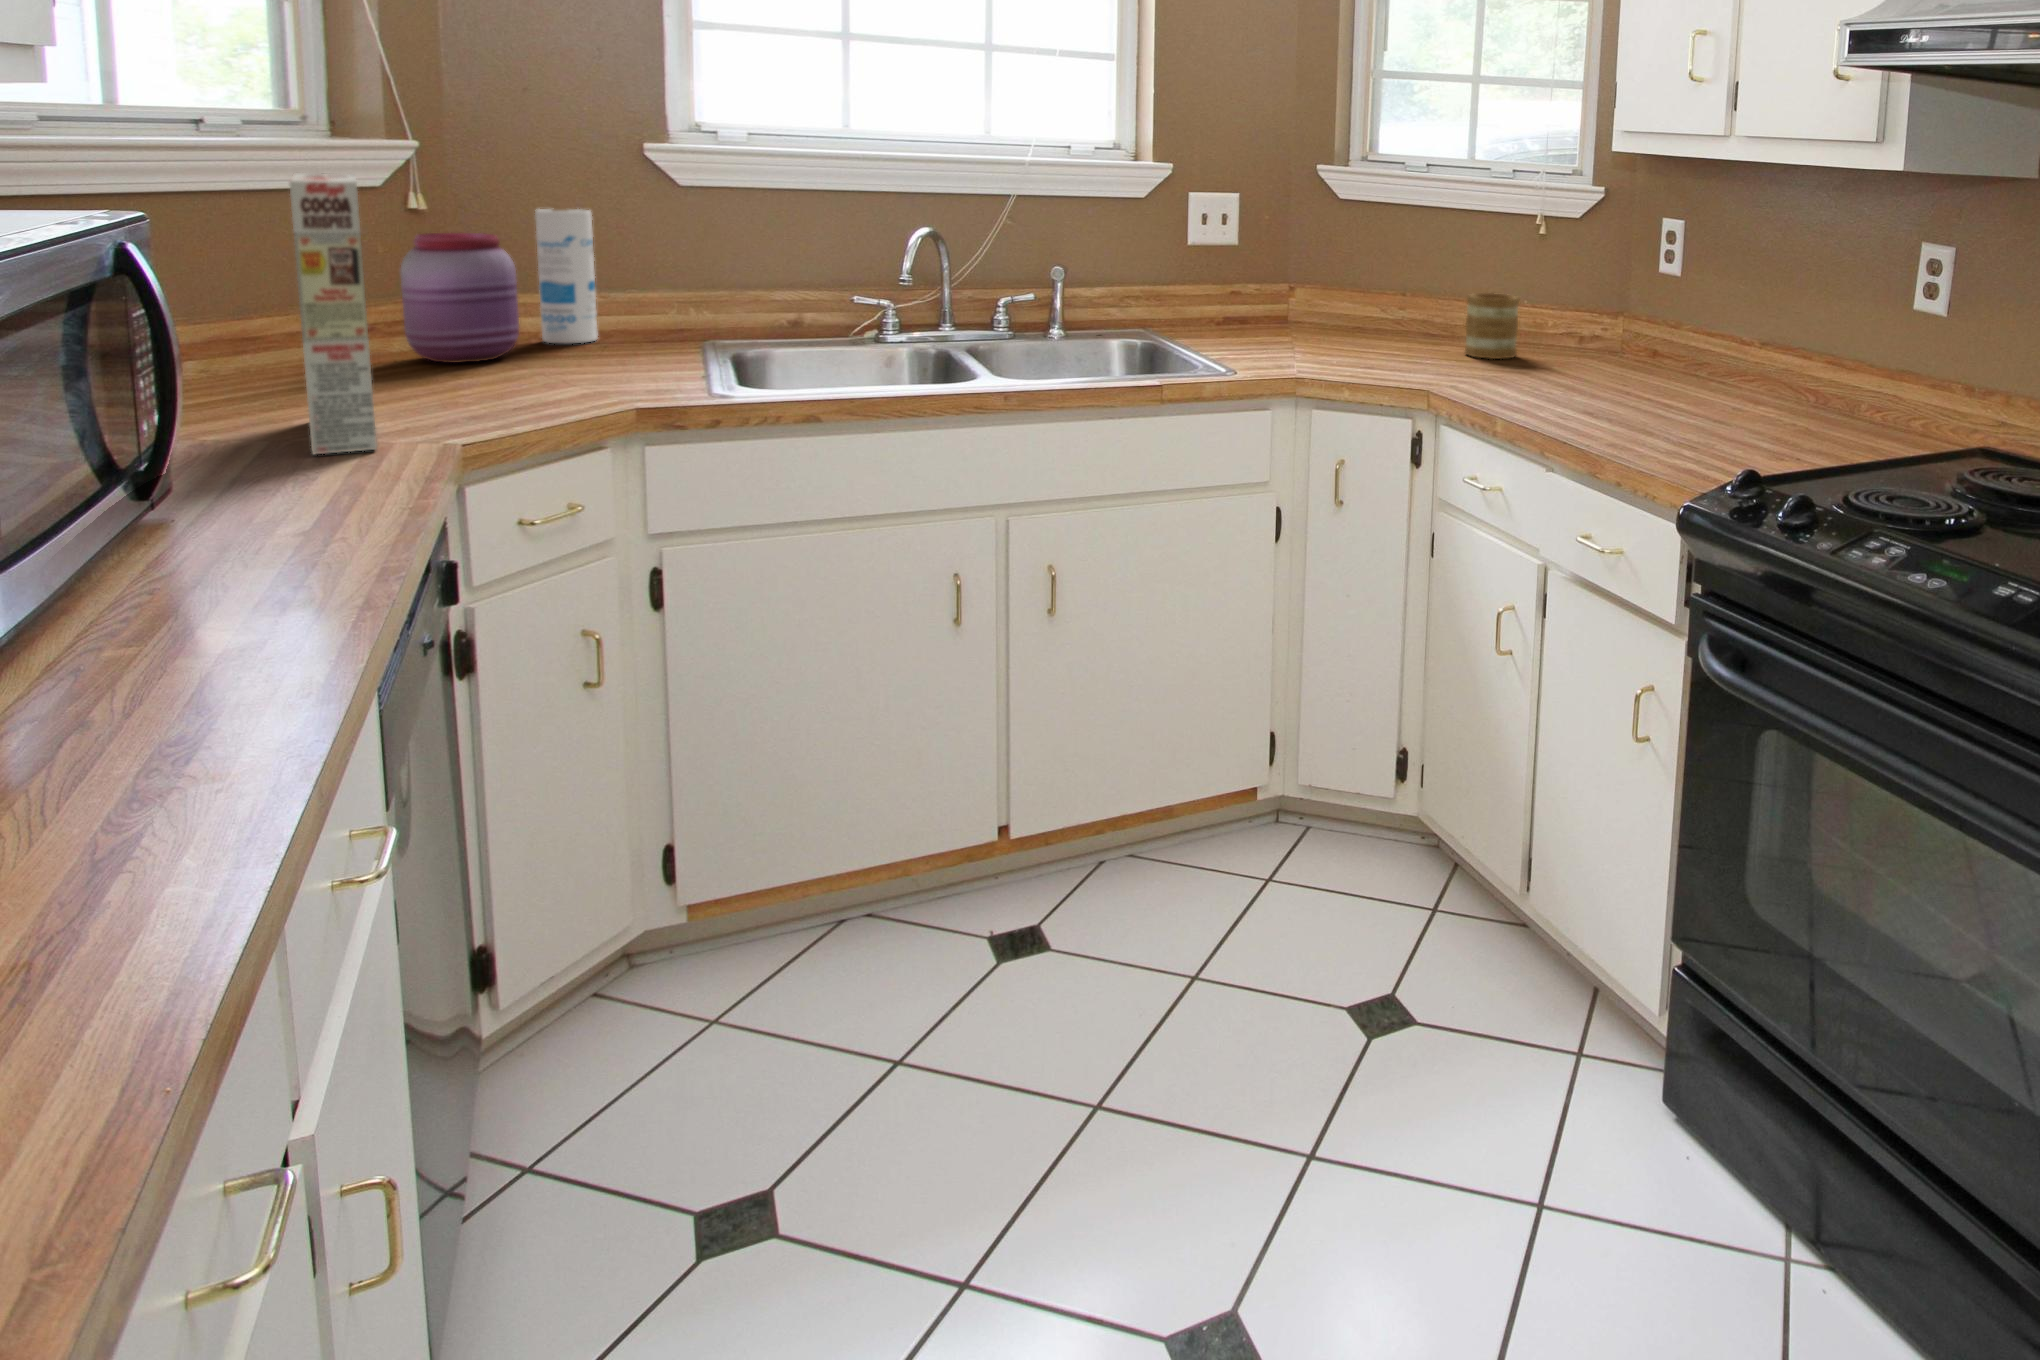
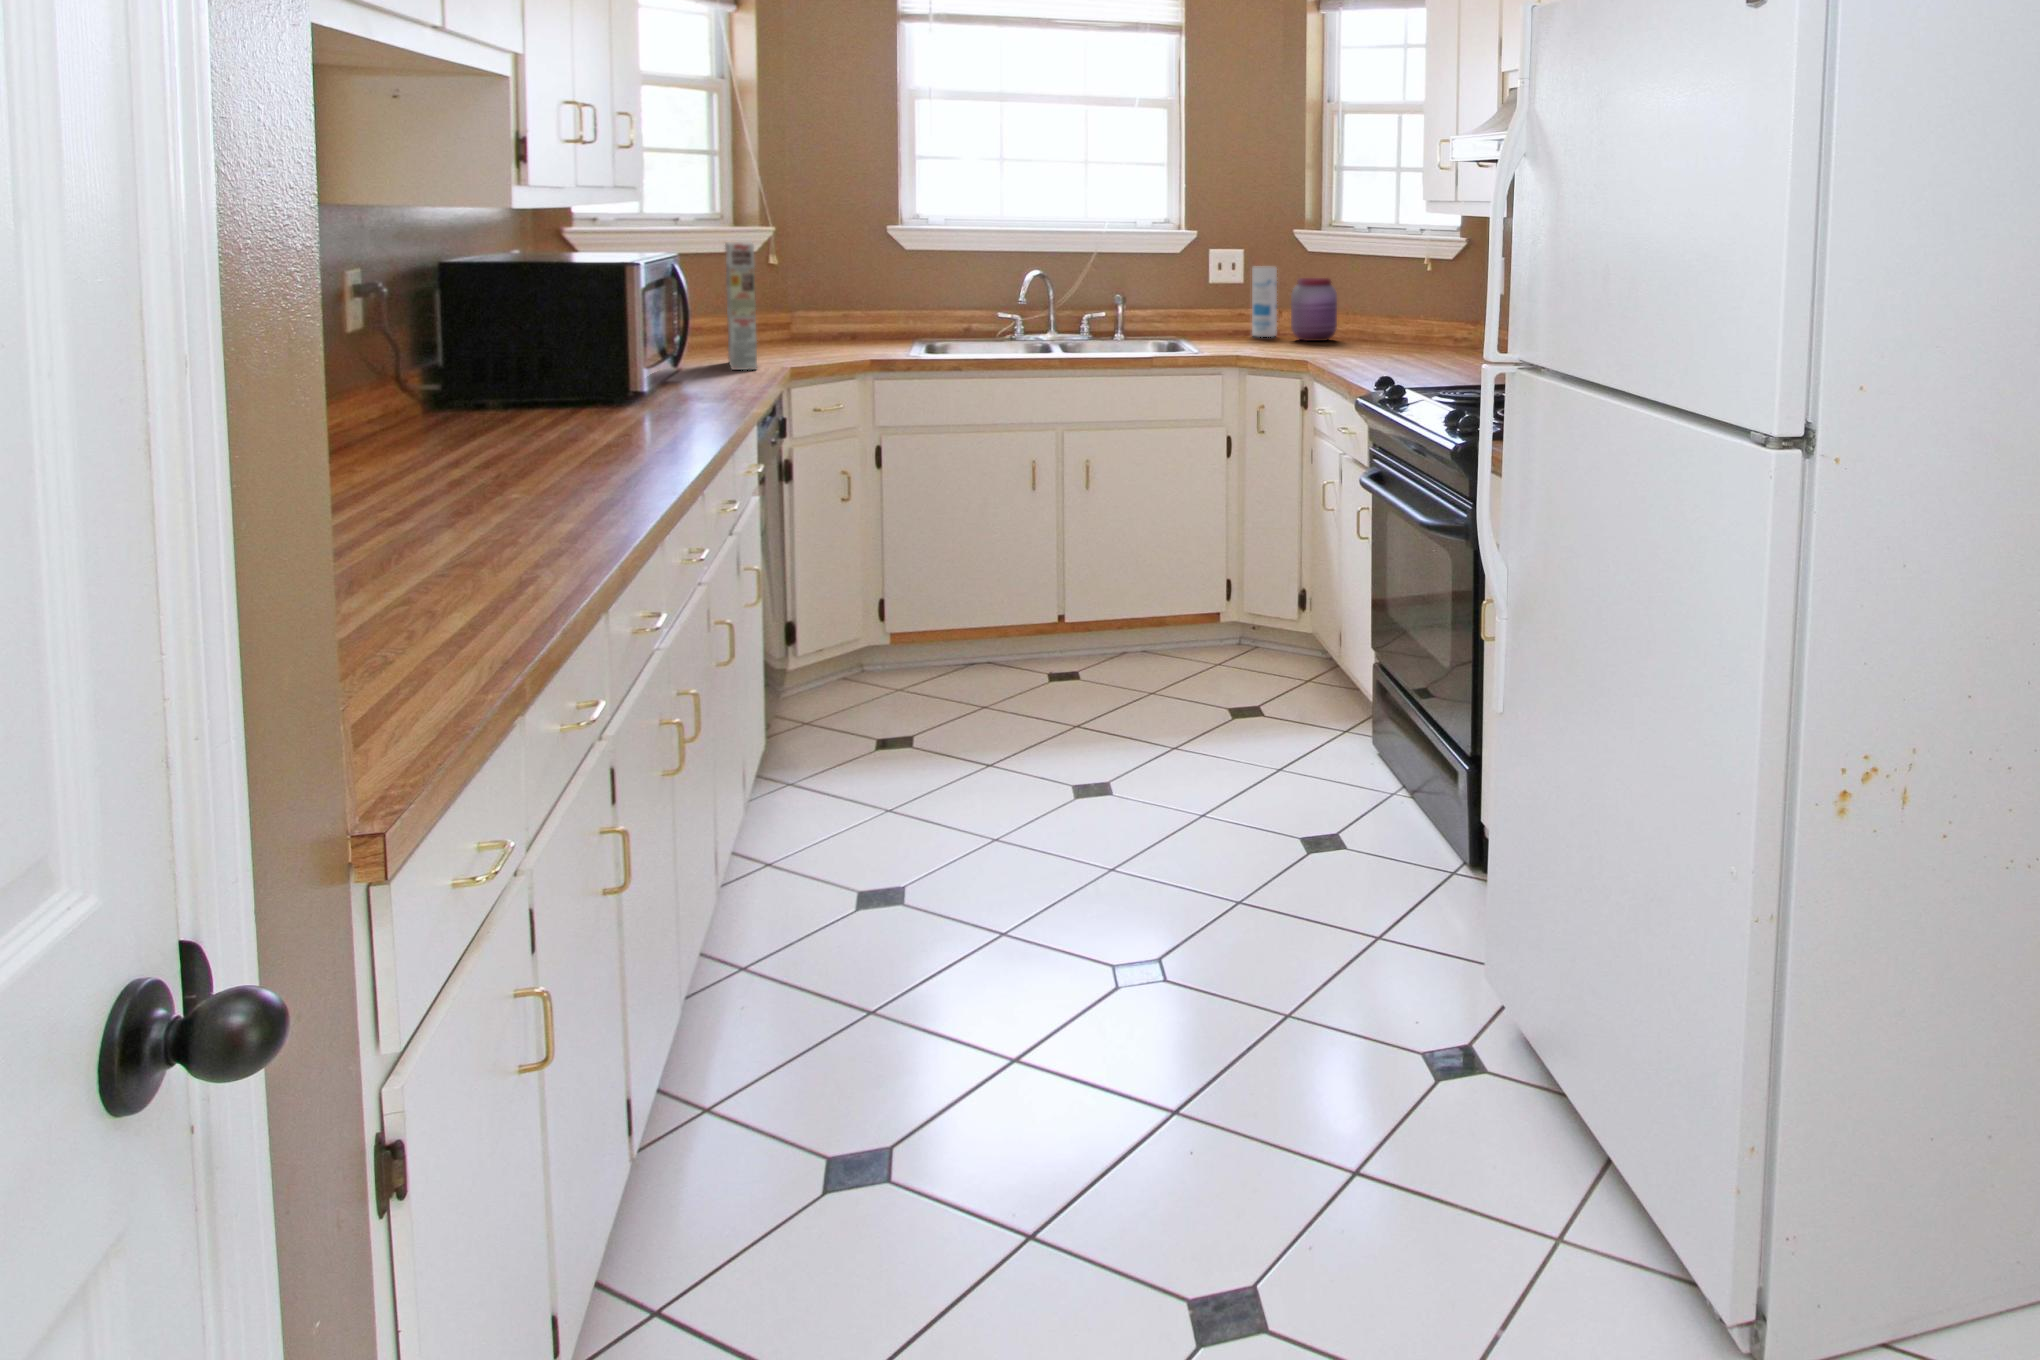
canister: present [535,209,597,343] -> present [1252,267,1277,337]
jar: present [400,233,519,363] -> present [1291,278,1337,341]
mug: present [1465,293,1519,359] -> none [1366,308,1401,349]

